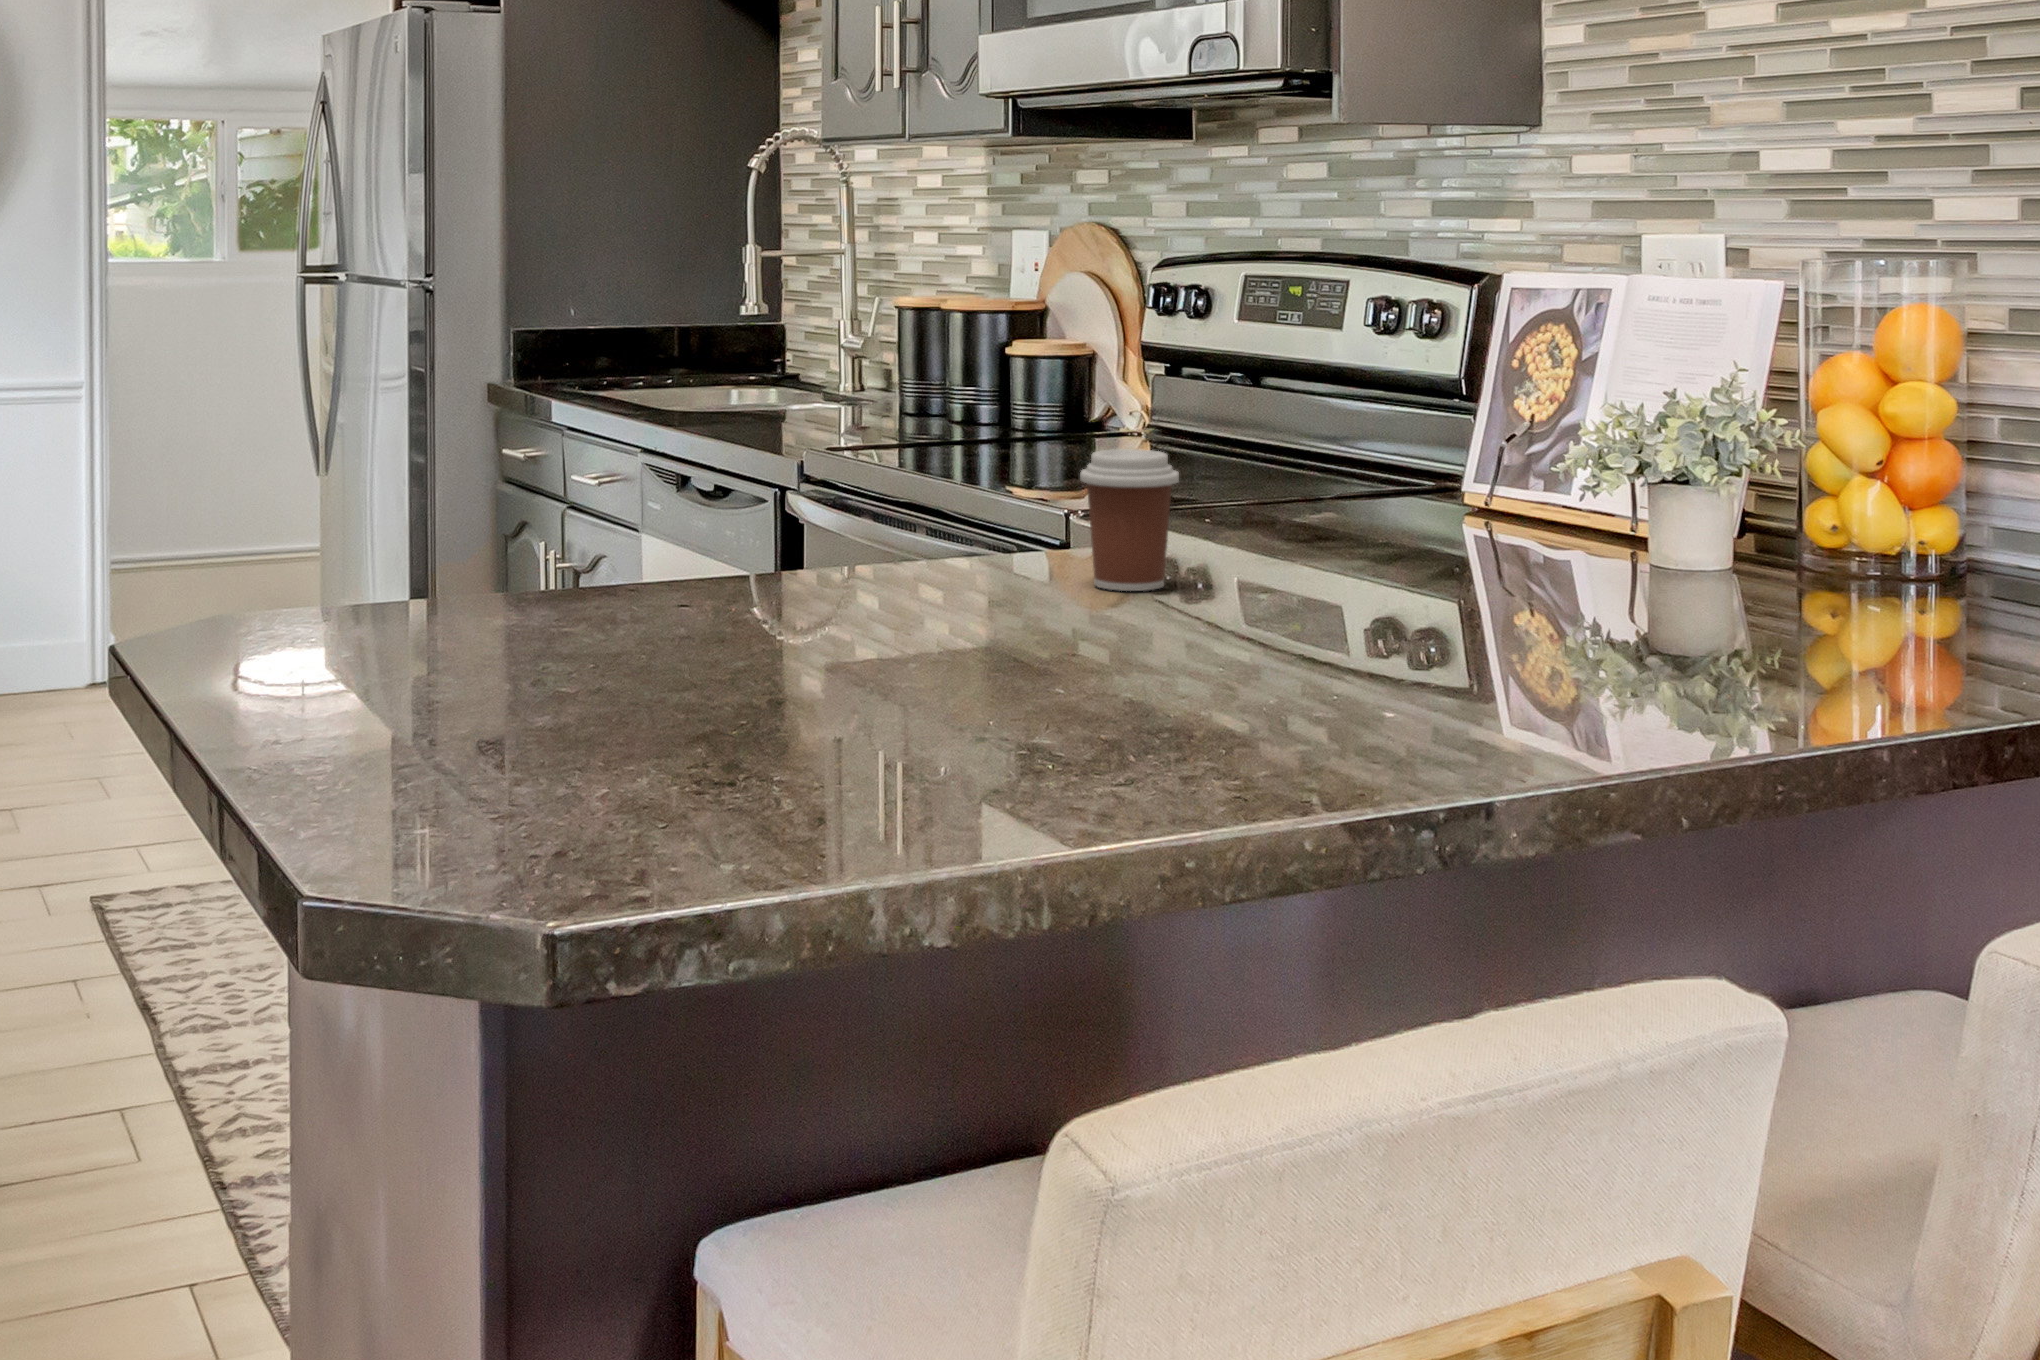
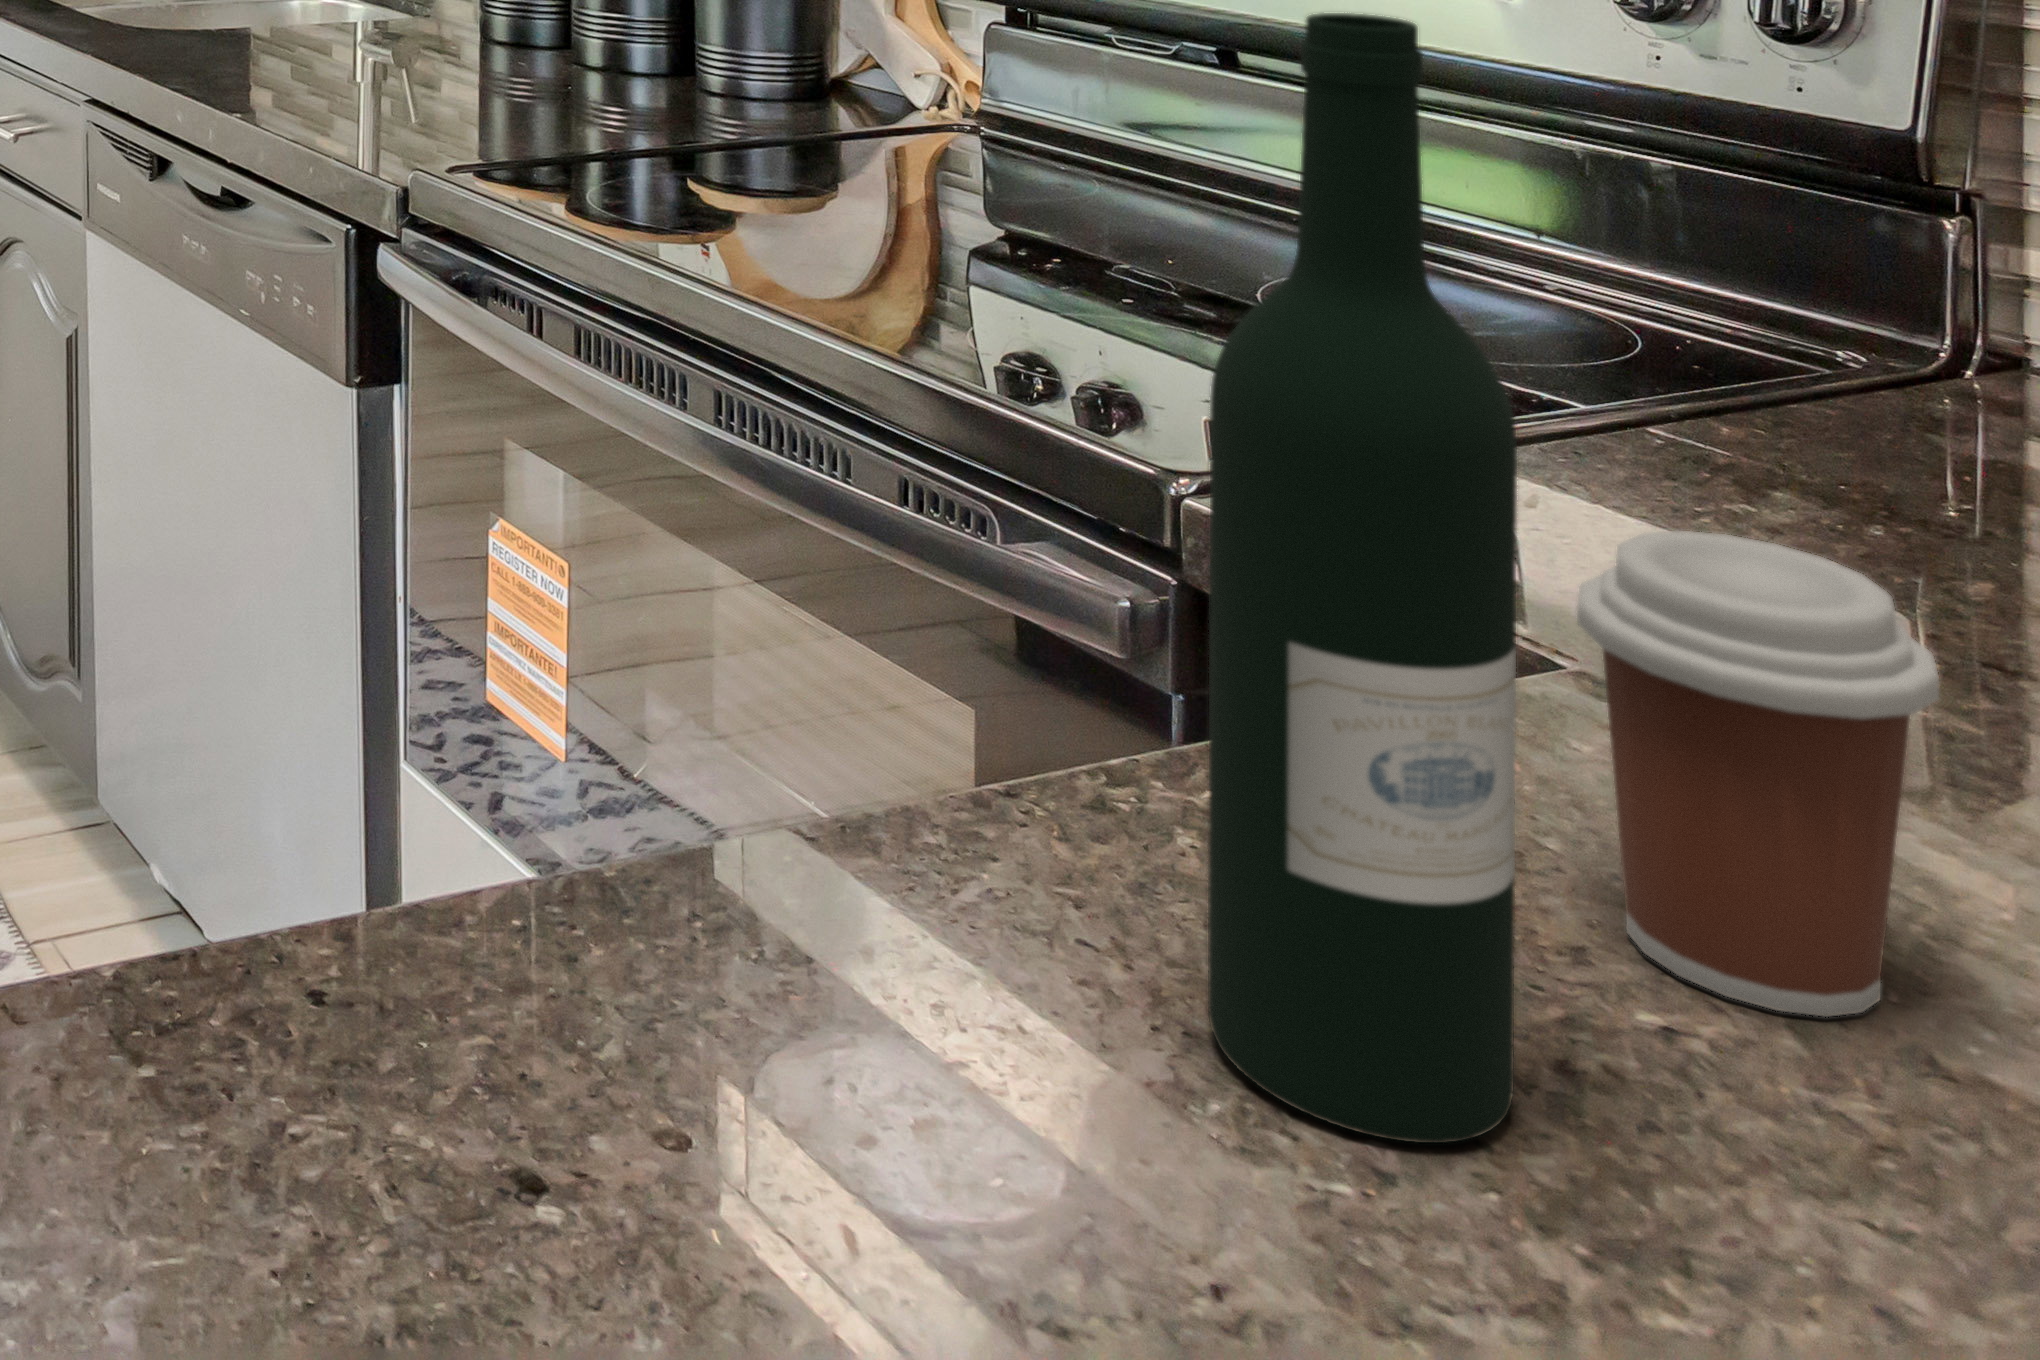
wine bottle: none [924,257,1010,604] -> present [1208,13,1517,1143]

